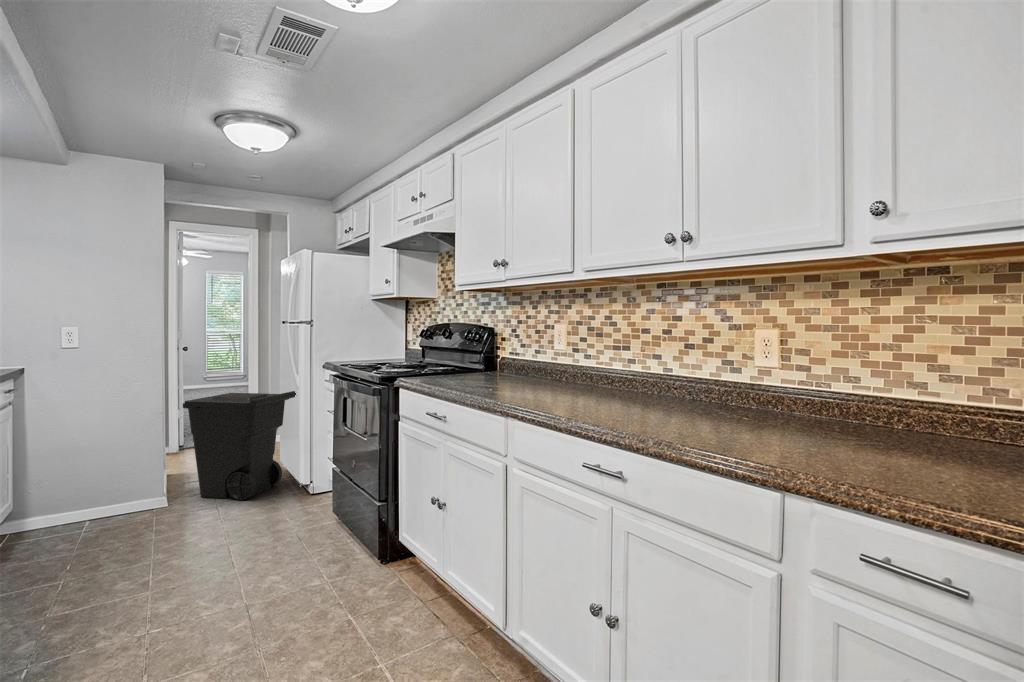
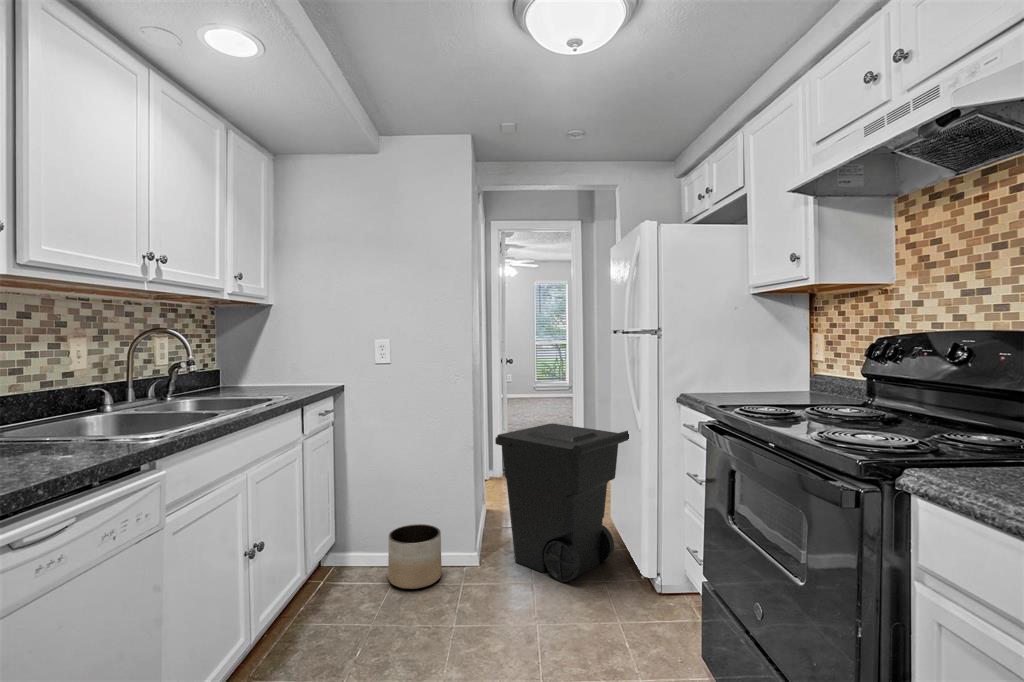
planter: none [80,478,134,527] -> present [388,524,442,589]

